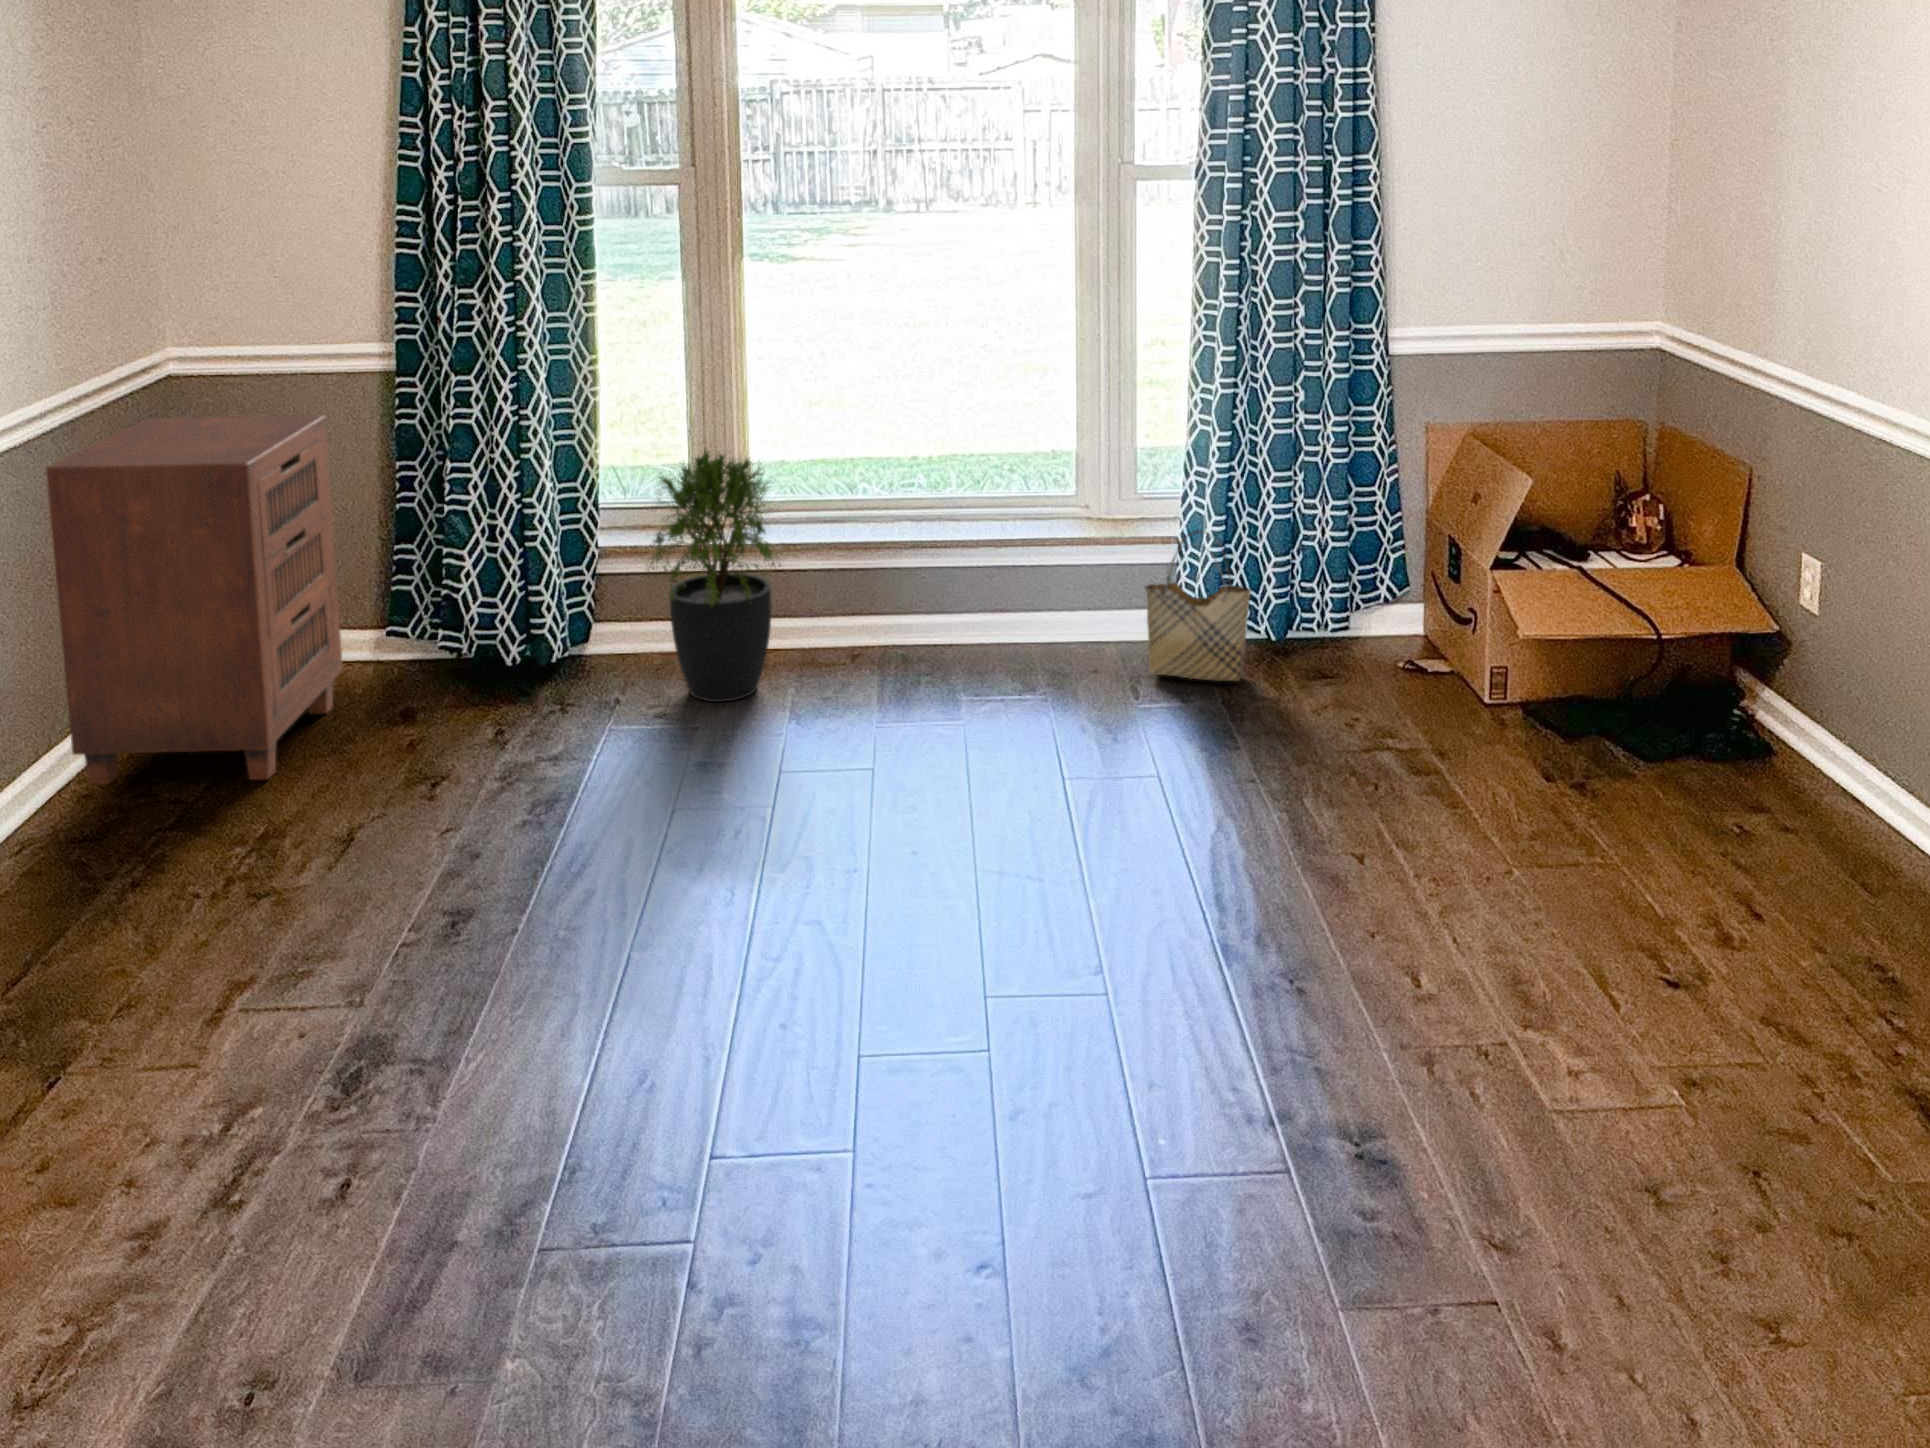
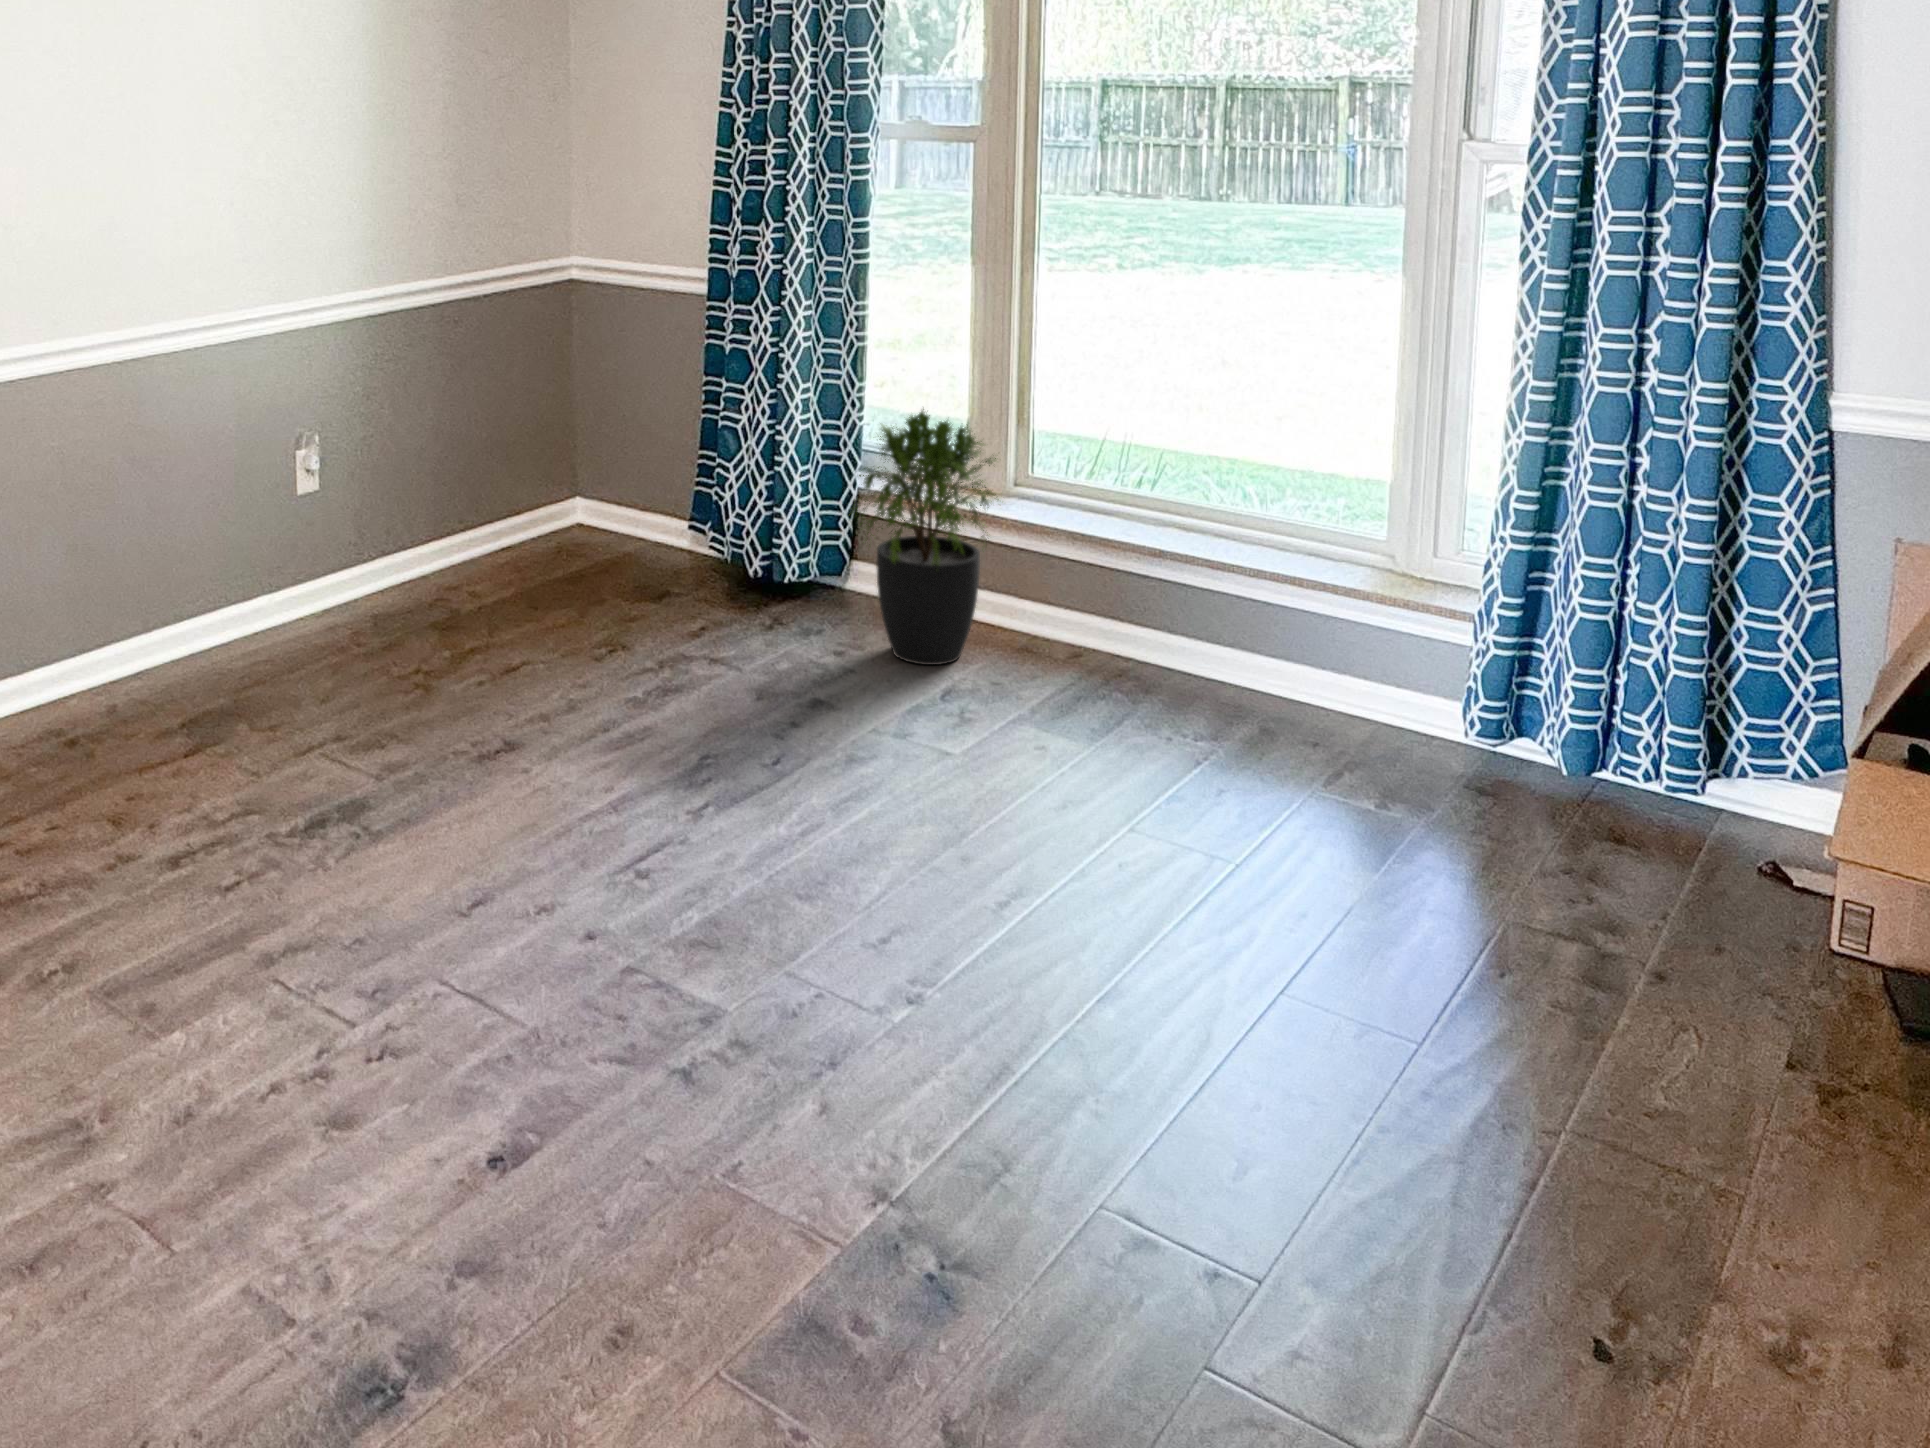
cabinet: present [46,415,343,784] -> none [404,313,639,620]
woven basket: present [1145,531,1251,681] -> none [1376,609,1524,807]

